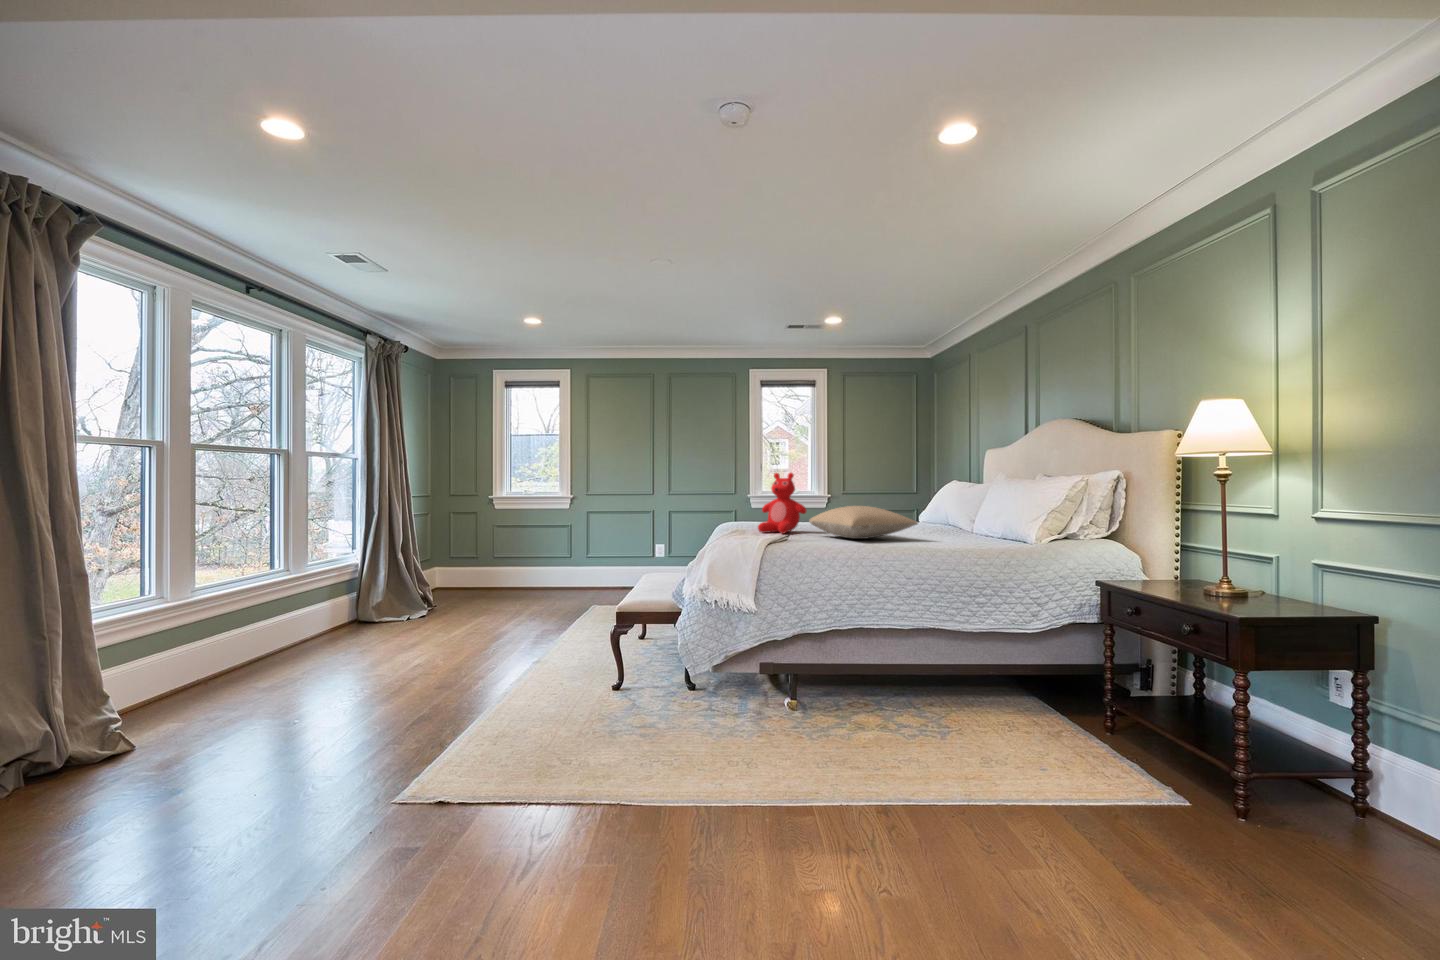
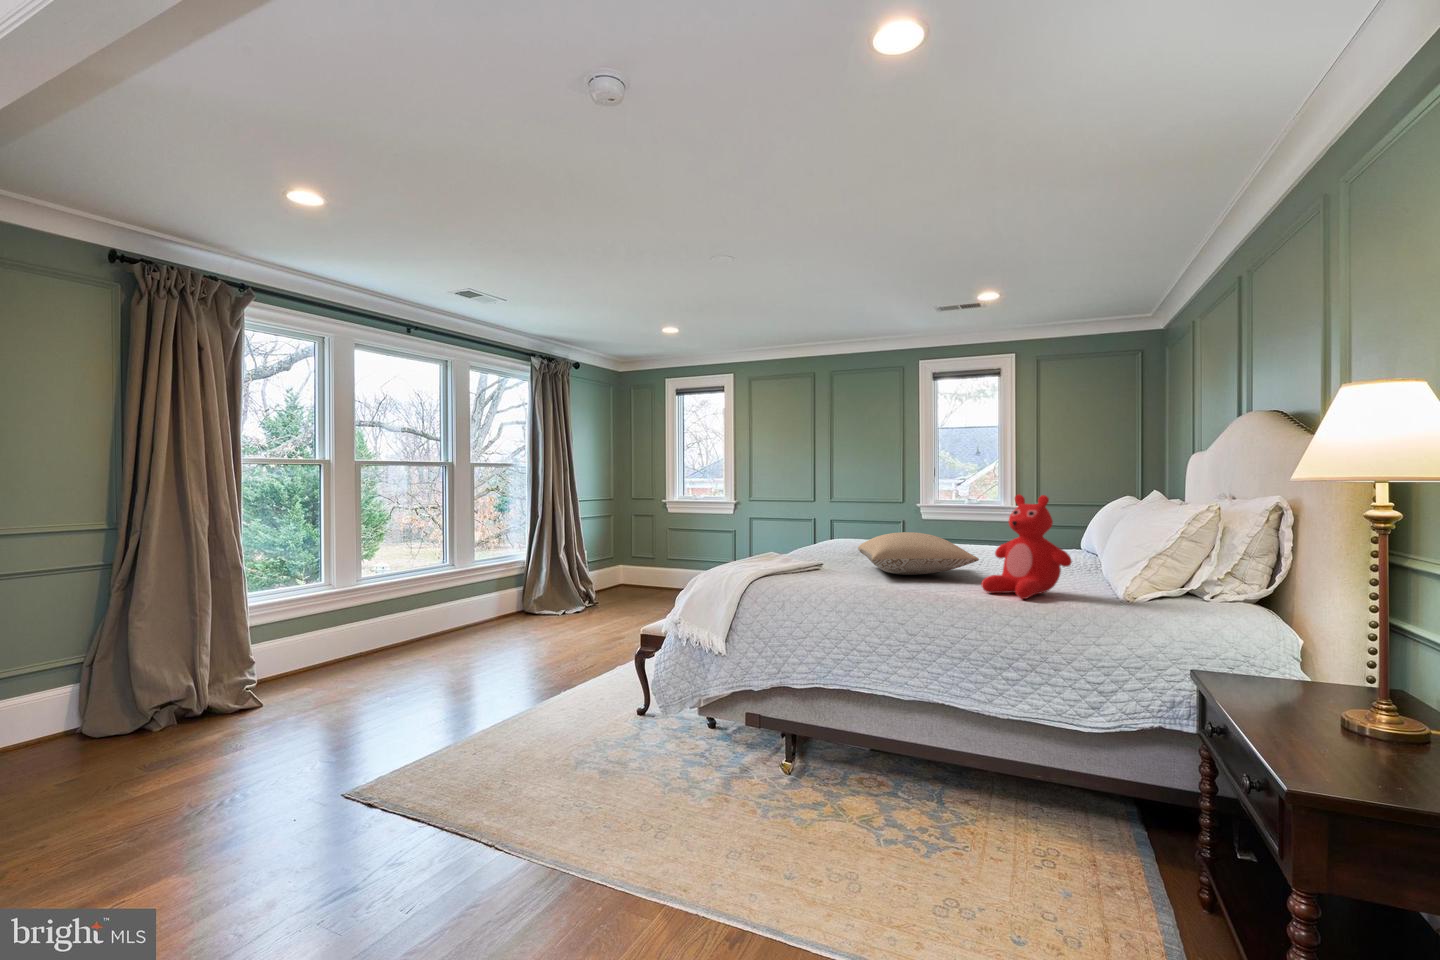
teddy bear: present [758,473,807,533] -> present [982,495,1072,599]

